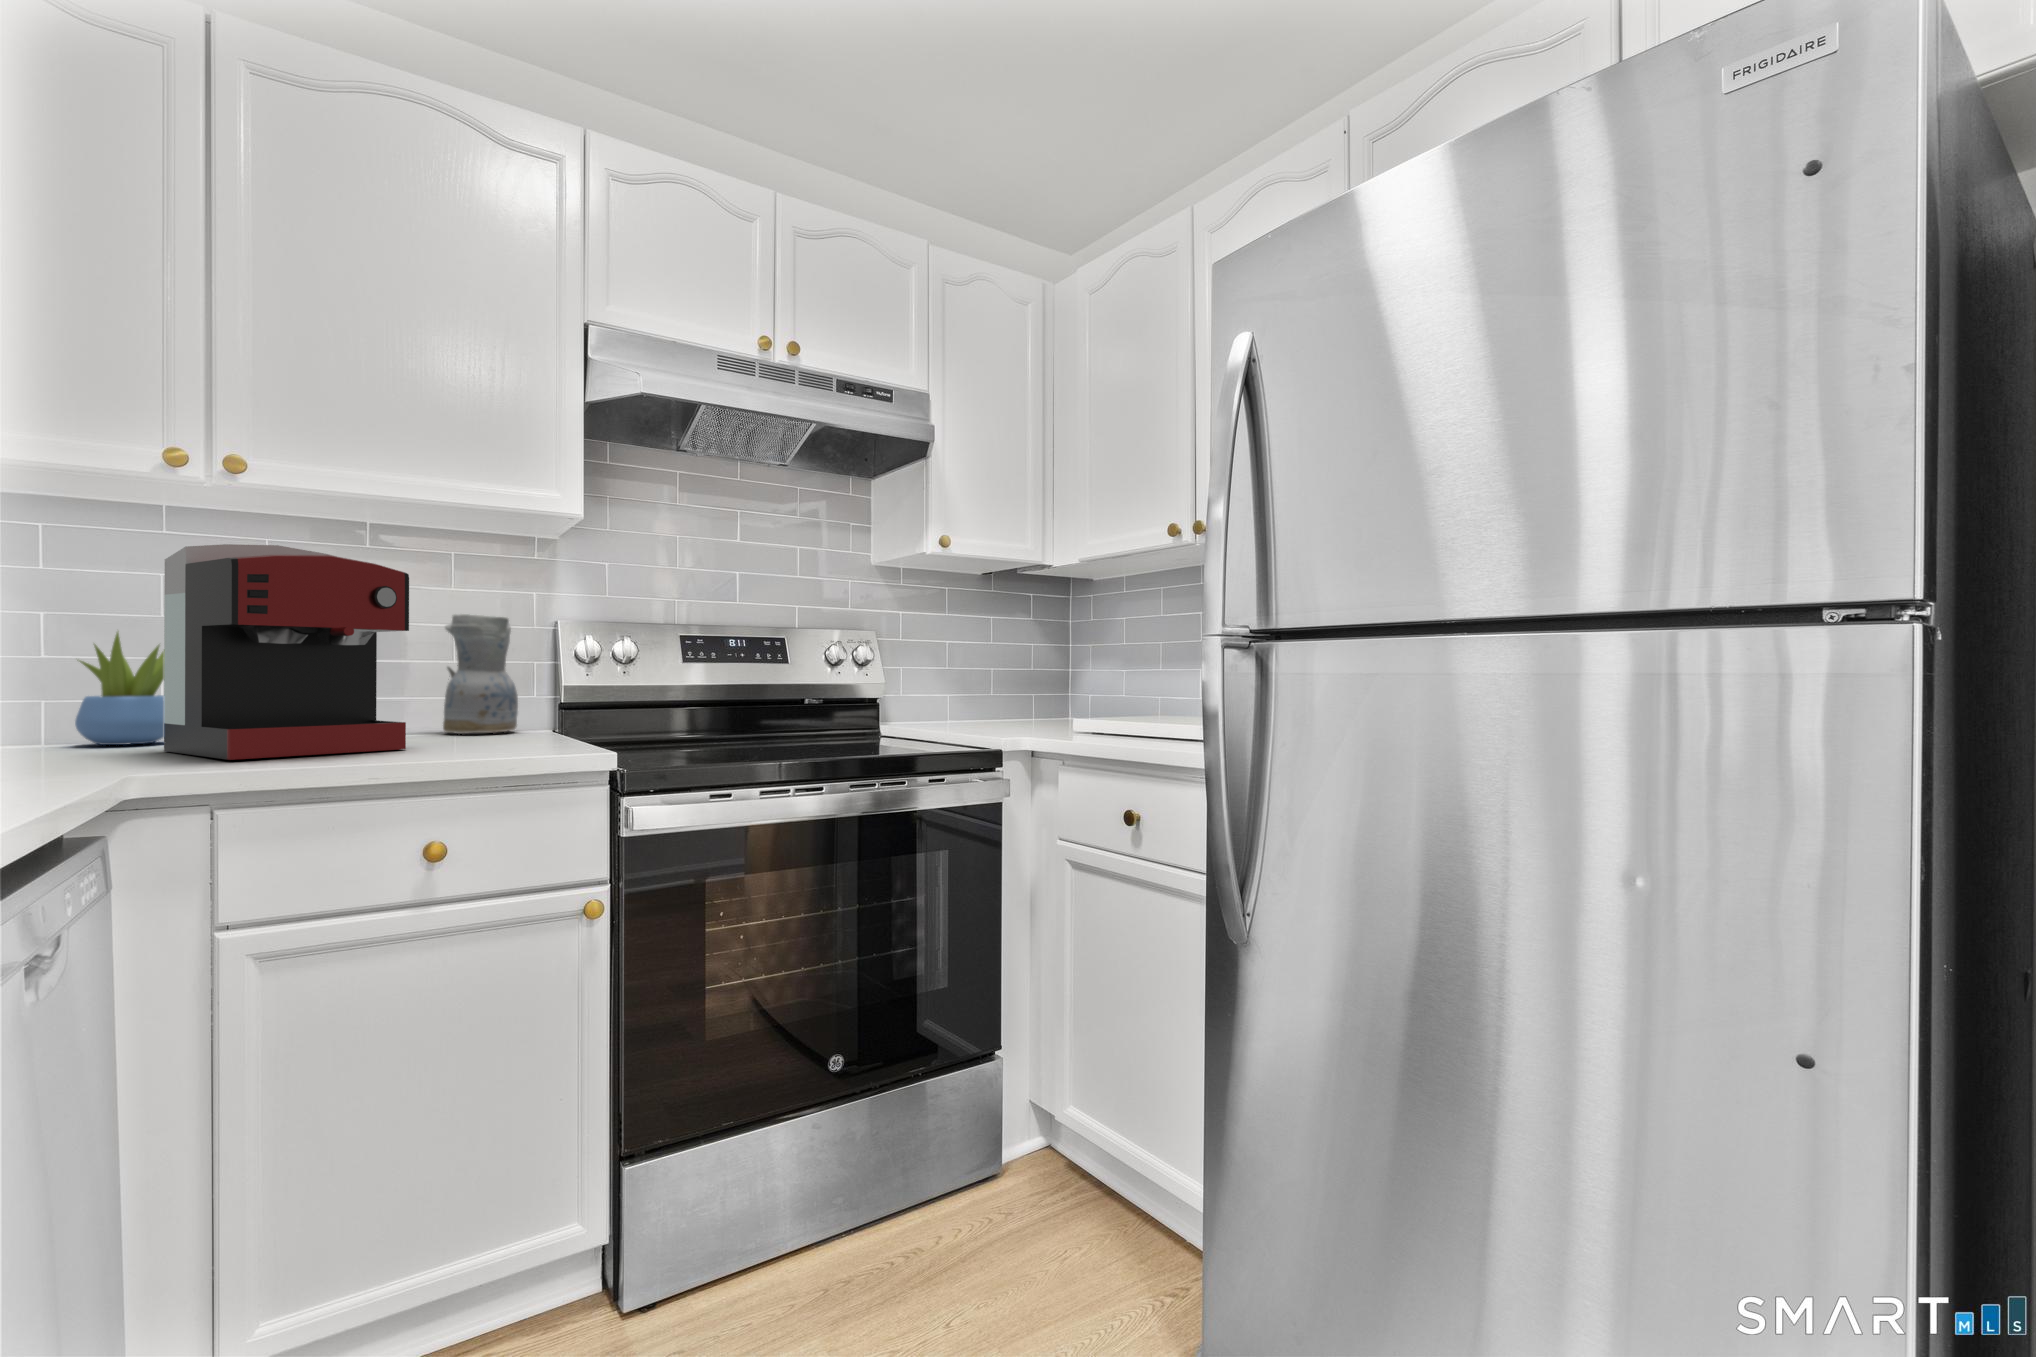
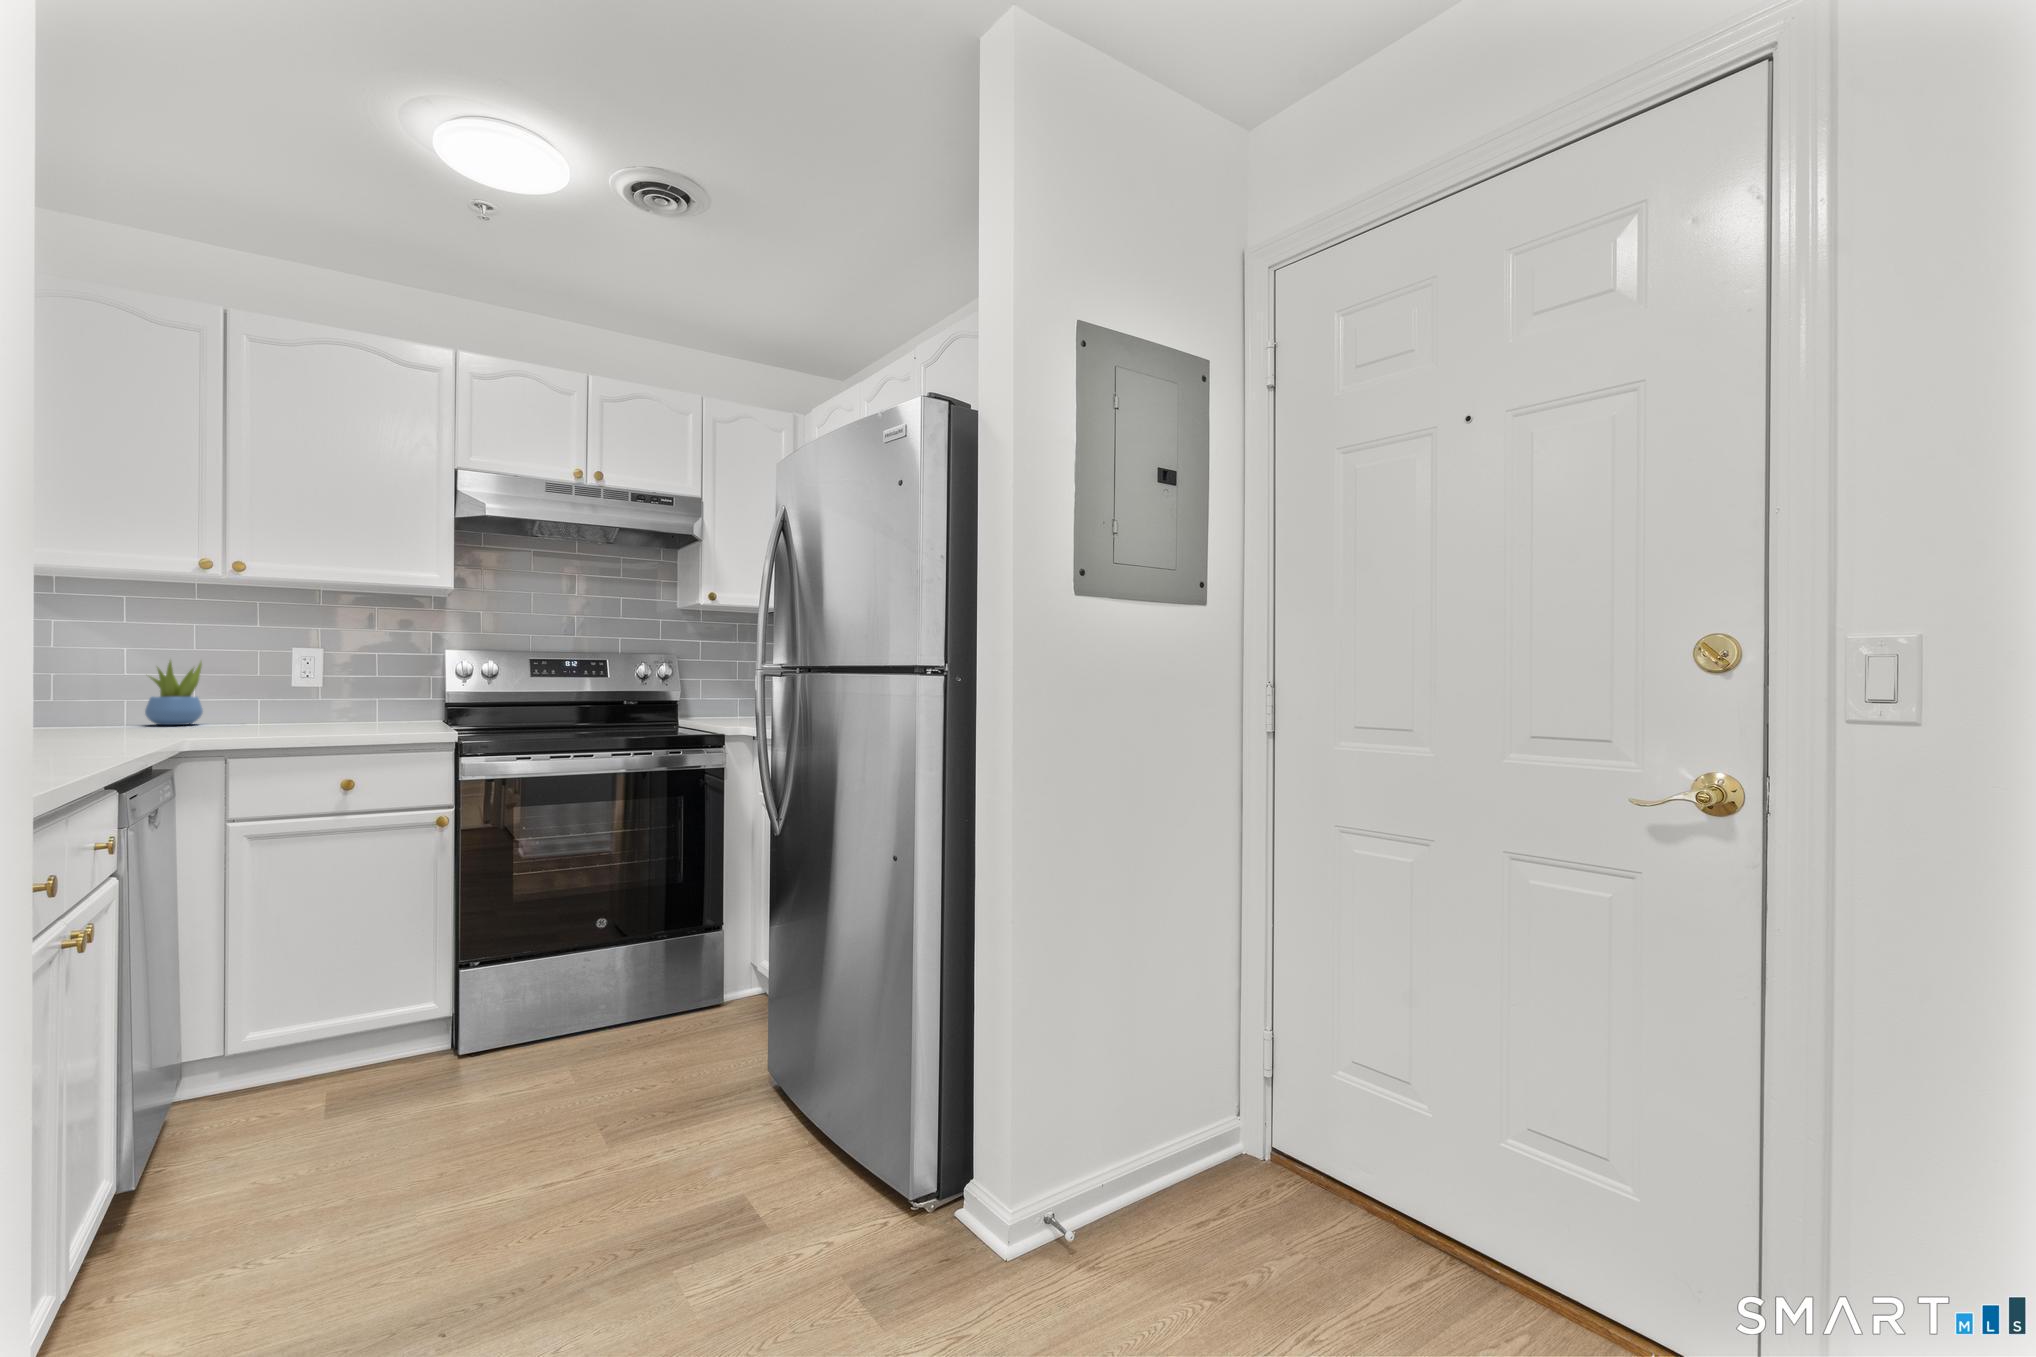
coffee maker: present [164,544,409,760] -> none [197,609,341,733]
ceramic pitcher: present [443,614,518,734] -> none [361,646,419,721]

